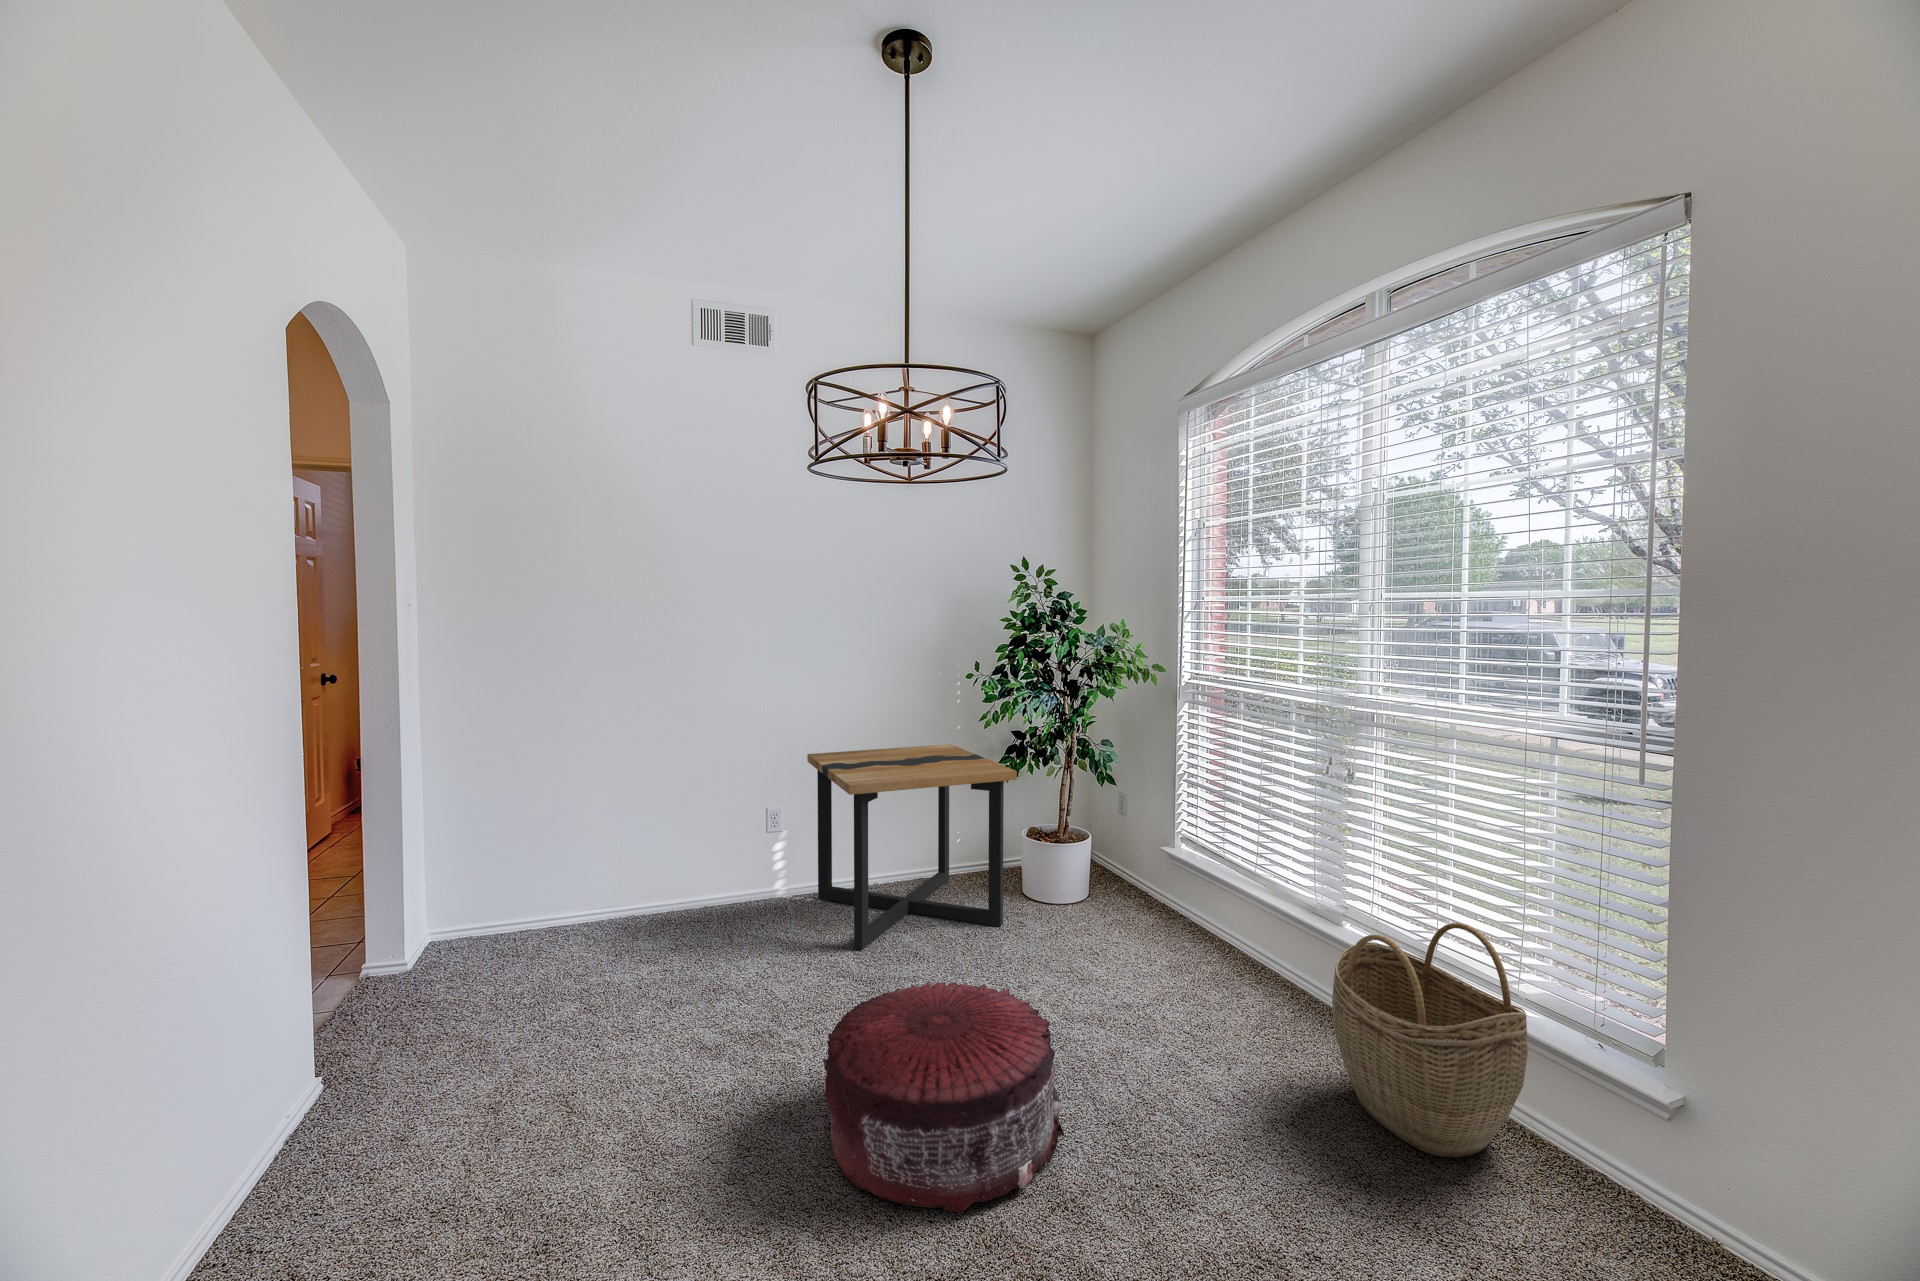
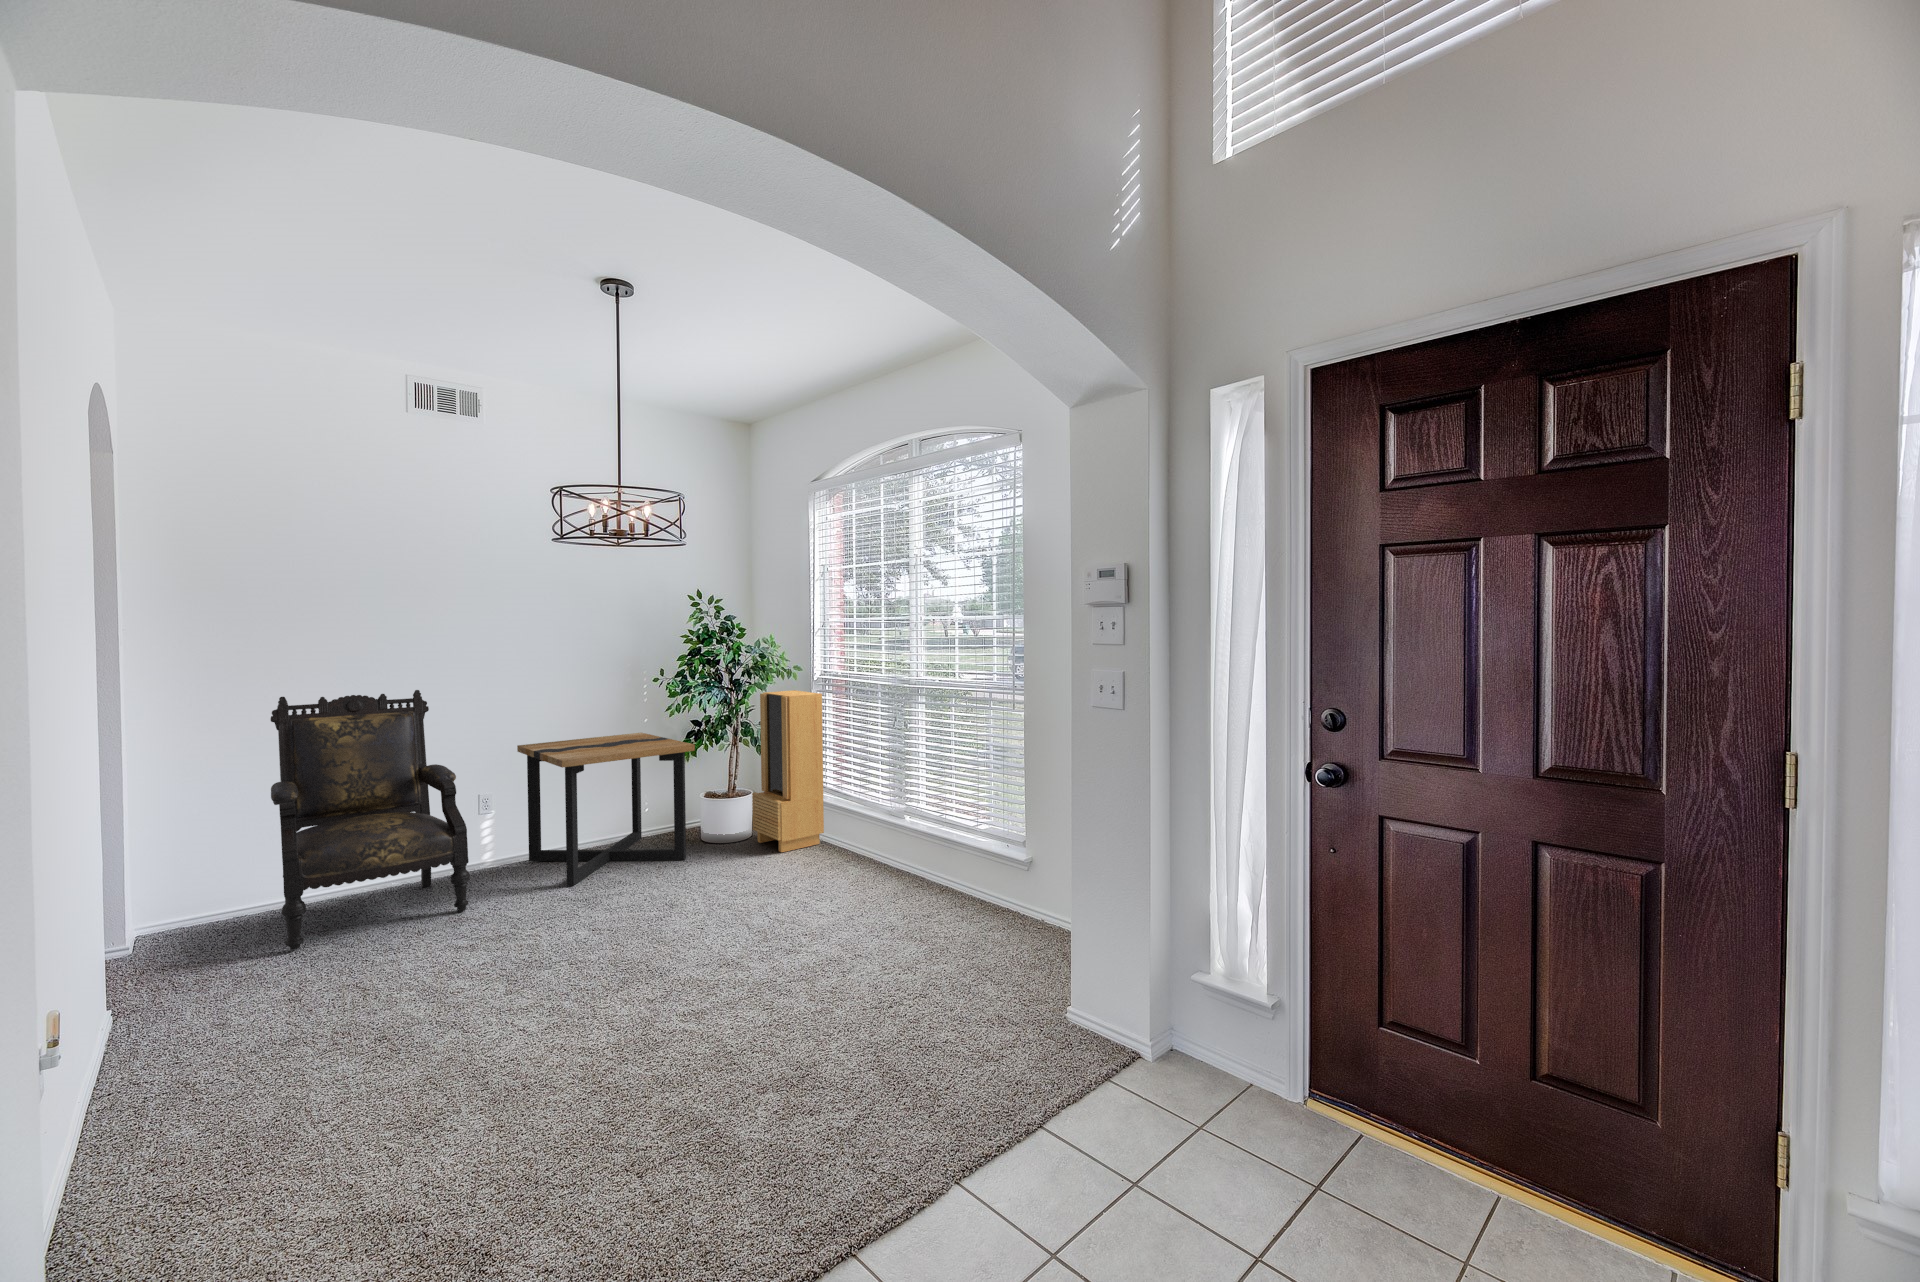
armchair: none [533,682,740,1001] -> present [271,690,470,950]
storage cabinet: none [1091,700,1195,934] -> present [752,690,824,852]
woven basket: present [1332,923,1528,1157] -> none [890,799,983,924]
pouf: present [824,981,1064,1212] -> none [560,872,727,994]

